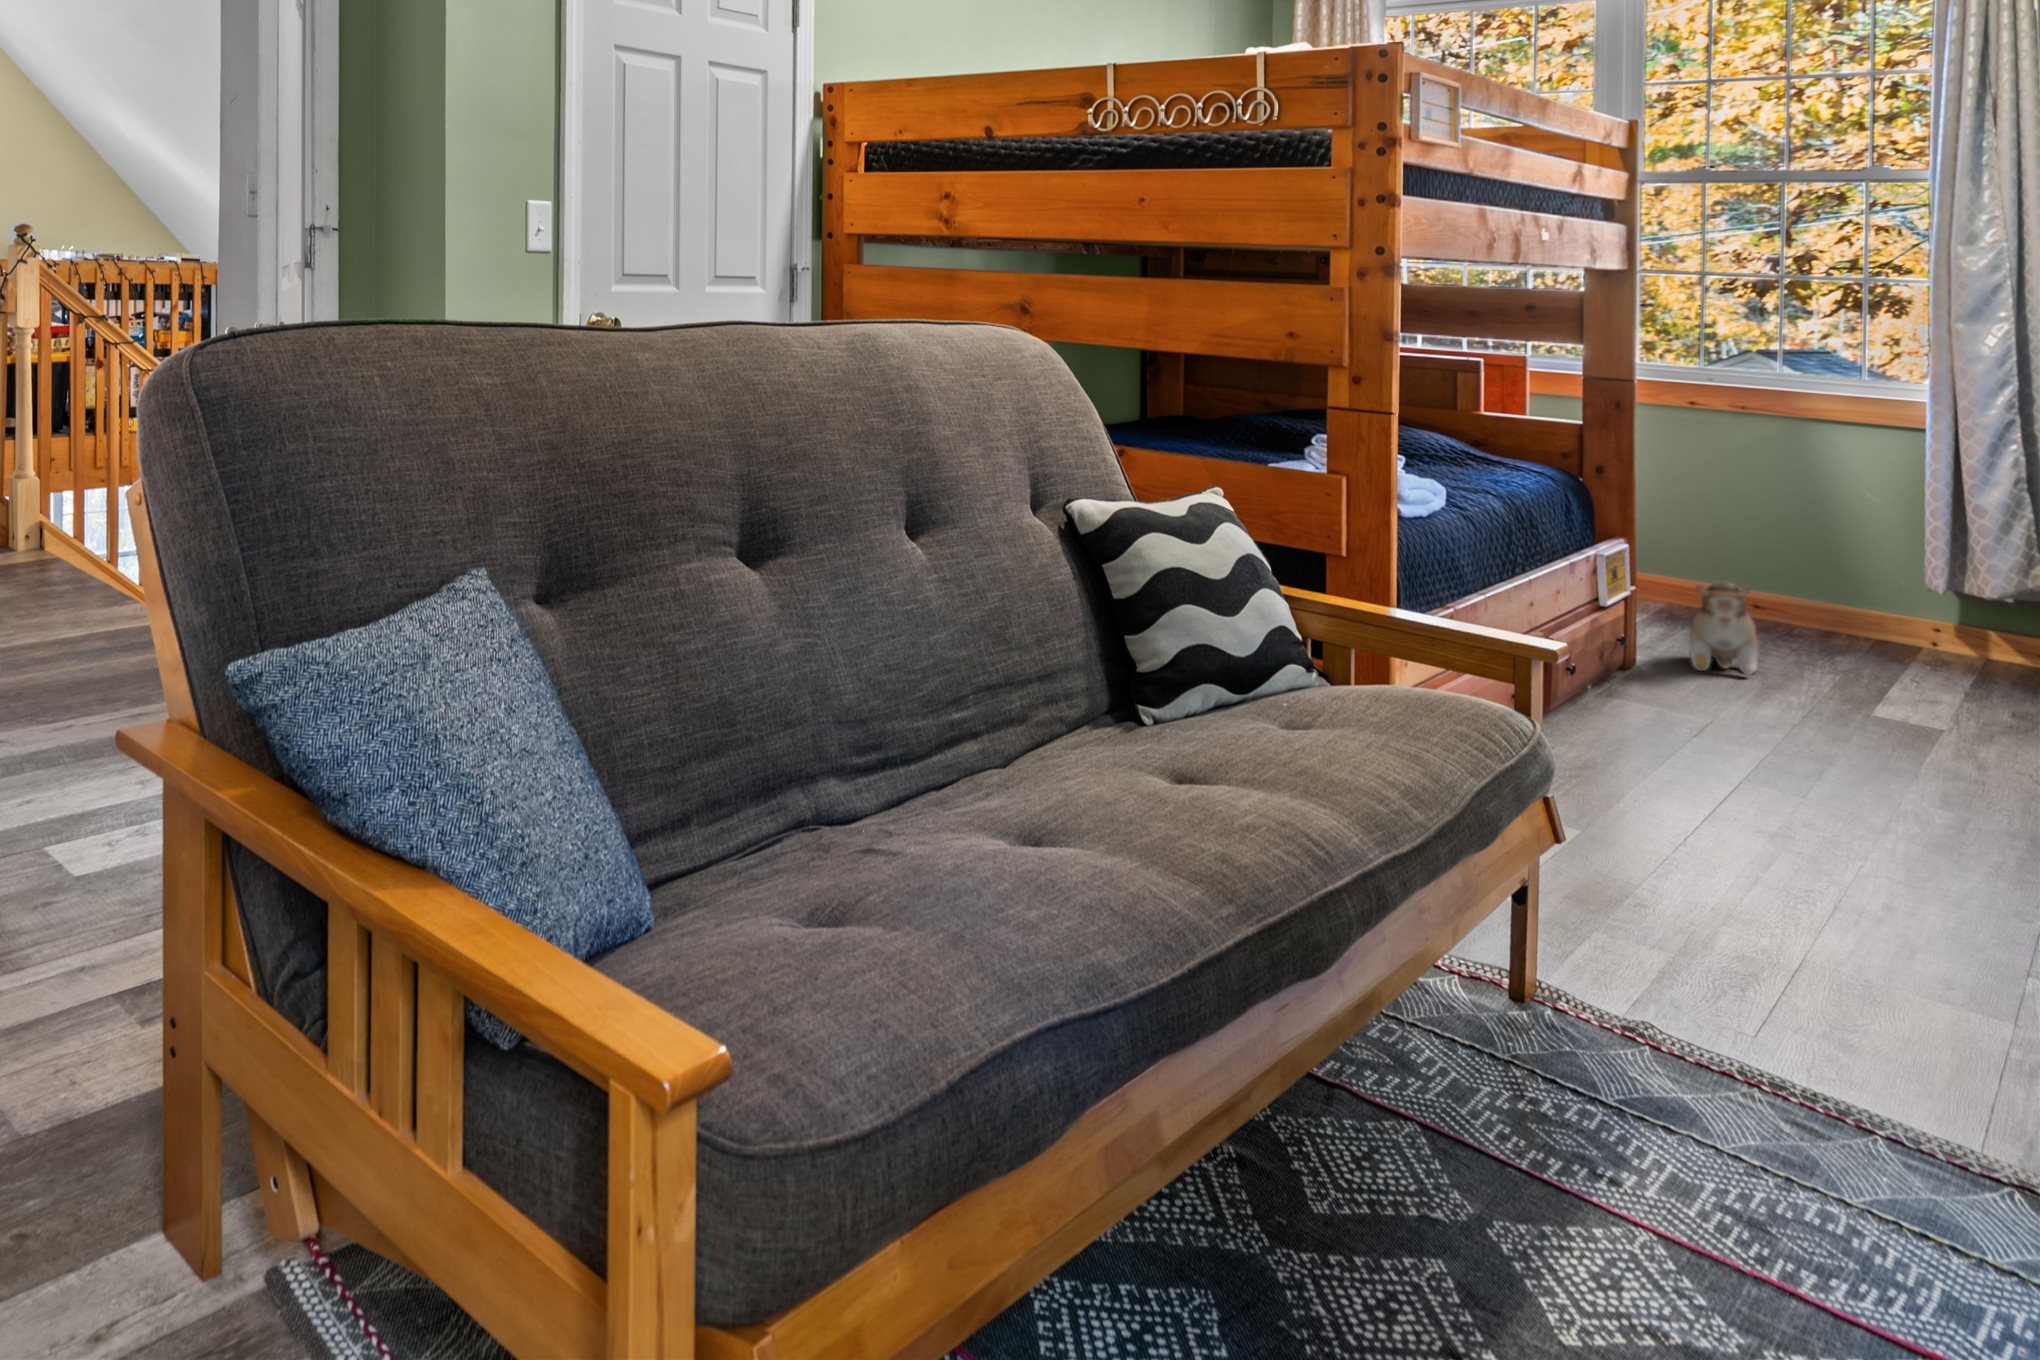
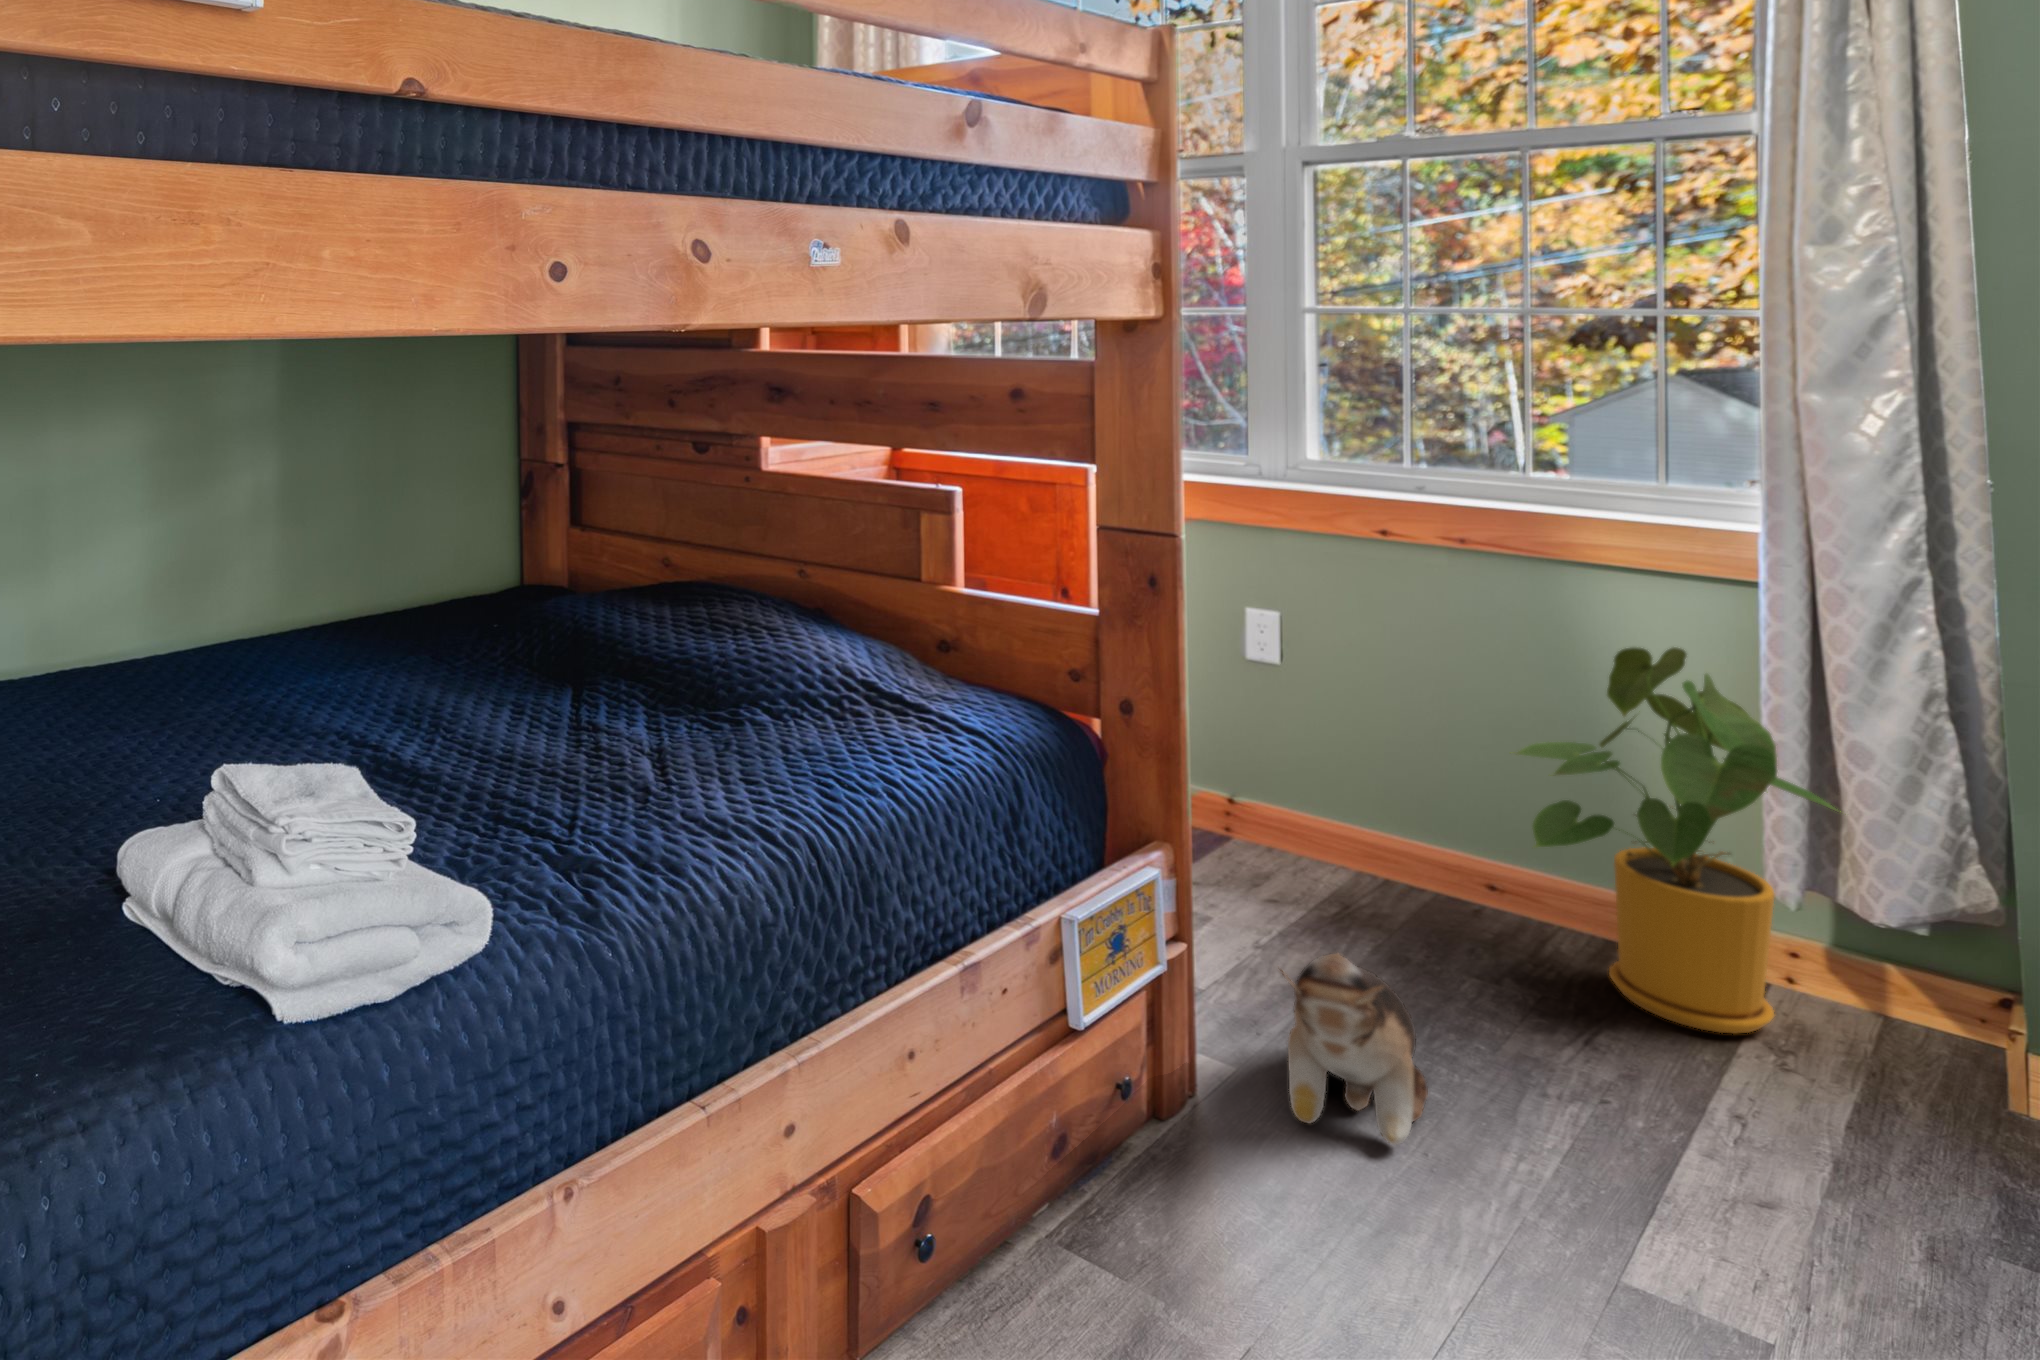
house plant: none [1791,468,1983,658] -> present [1517,647,1834,1033]

